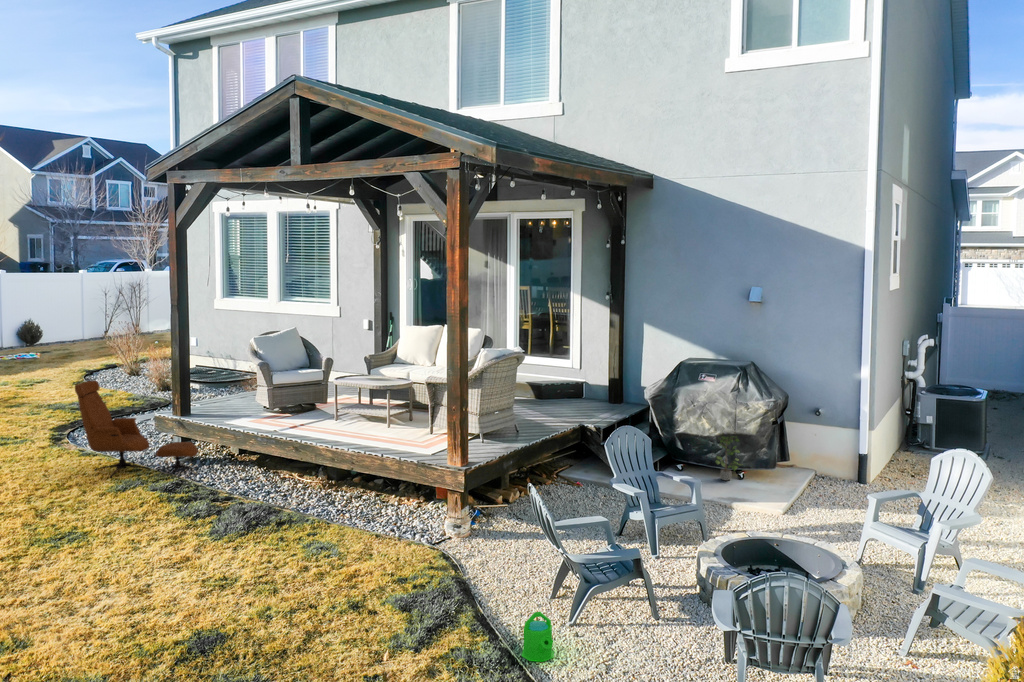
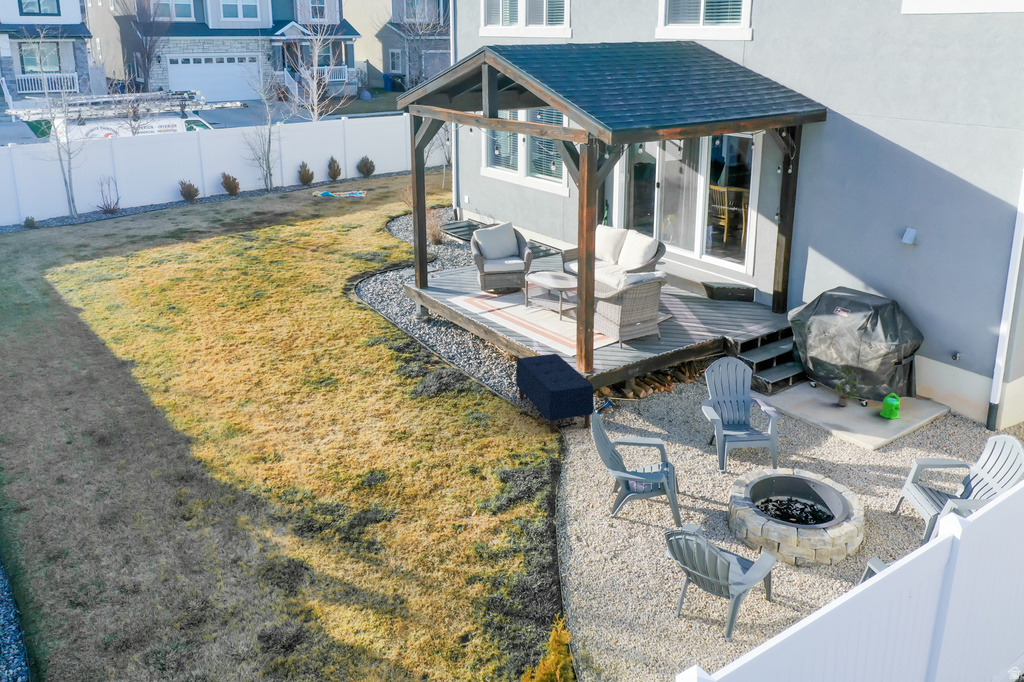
lounge chair: present [75,380,198,478] -> none [346,257,429,336]
bench: none [358,456,478,549] -> present [516,354,594,433]
watering can: present [521,612,554,662] -> present [880,393,900,419]

